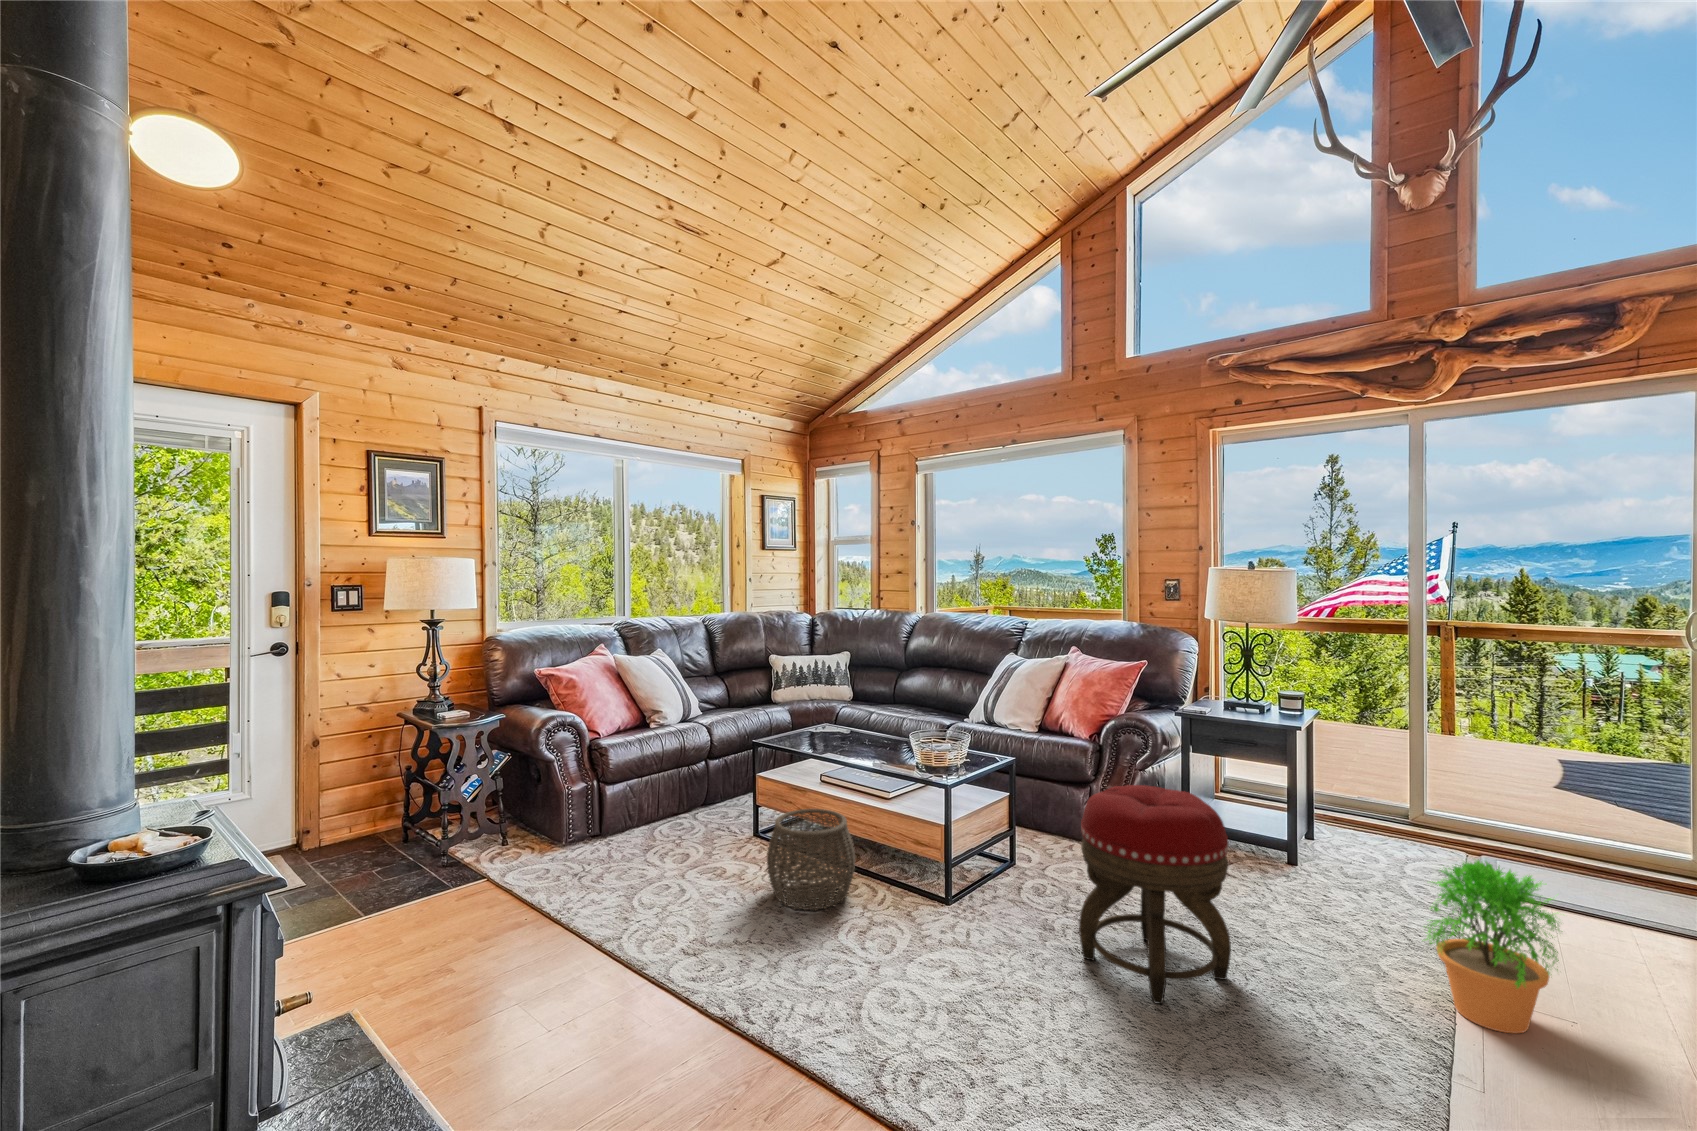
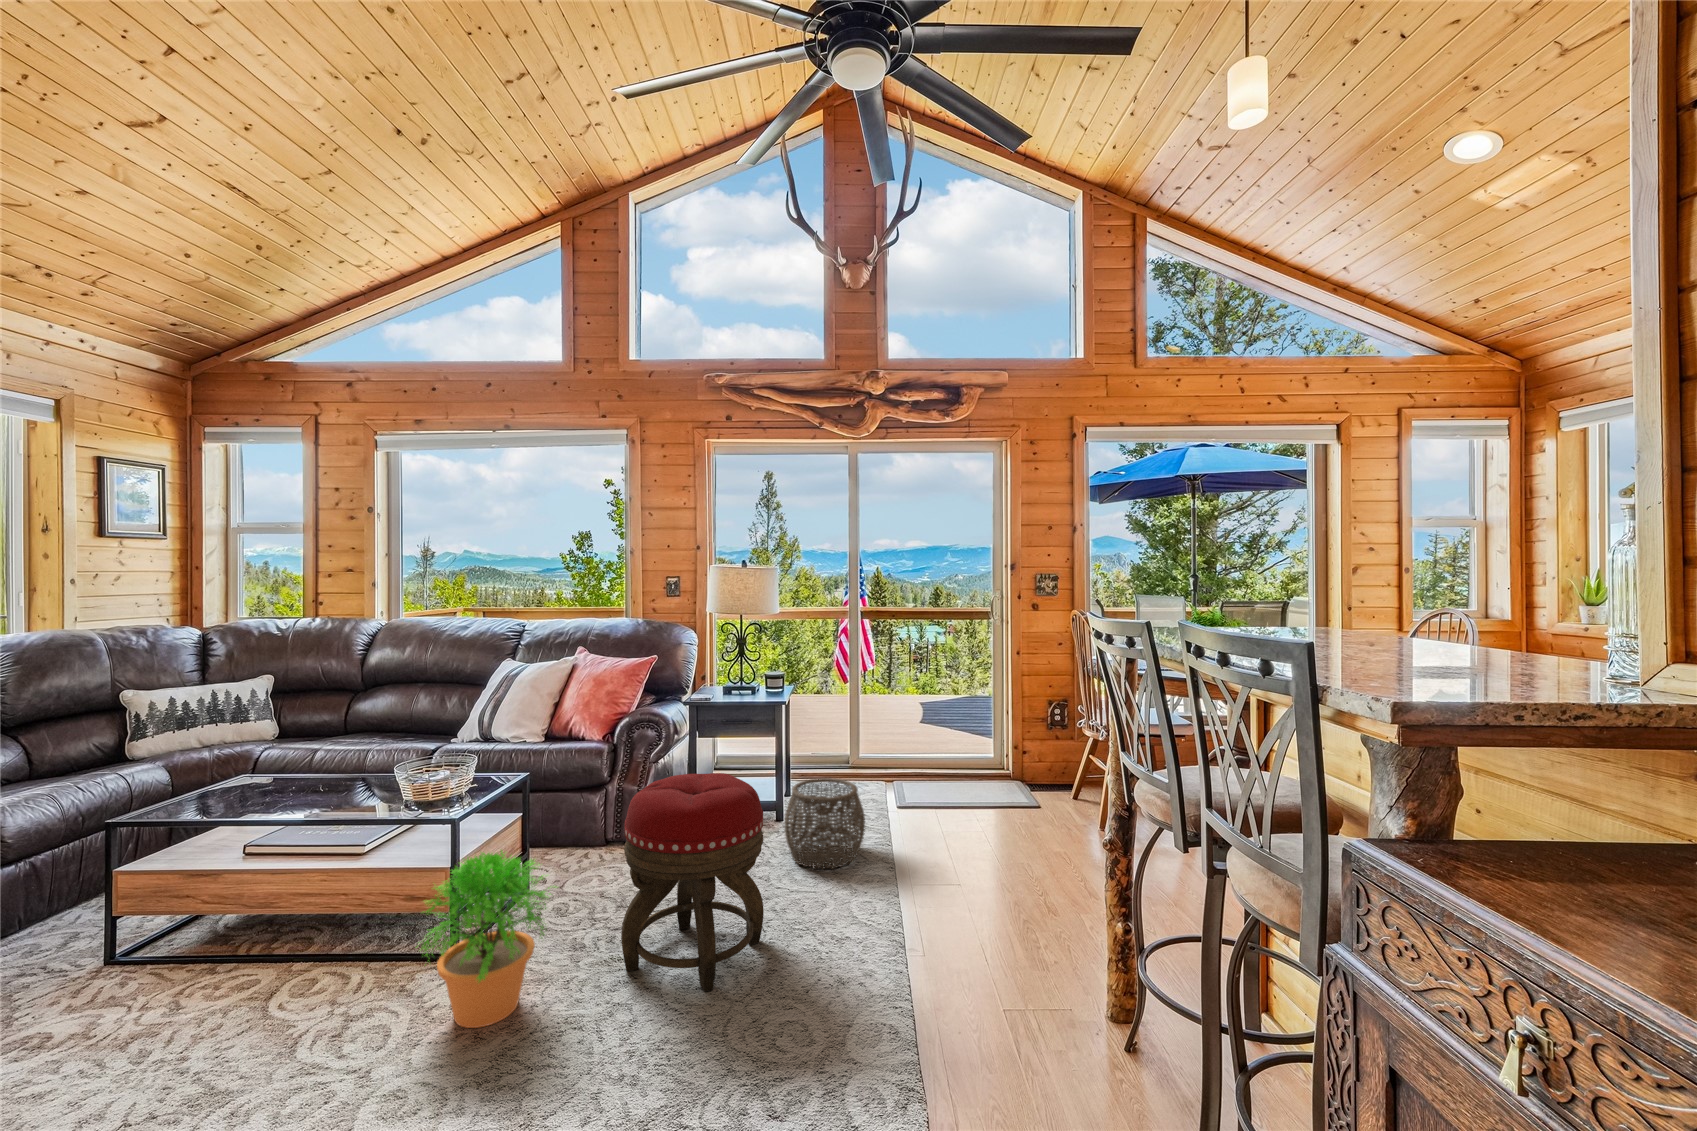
woven basket: present [767,809,855,910] -> present [784,778,865,869]
potted plant: present [1424,859,1559,1033] -> present [417,851,551,1028]

